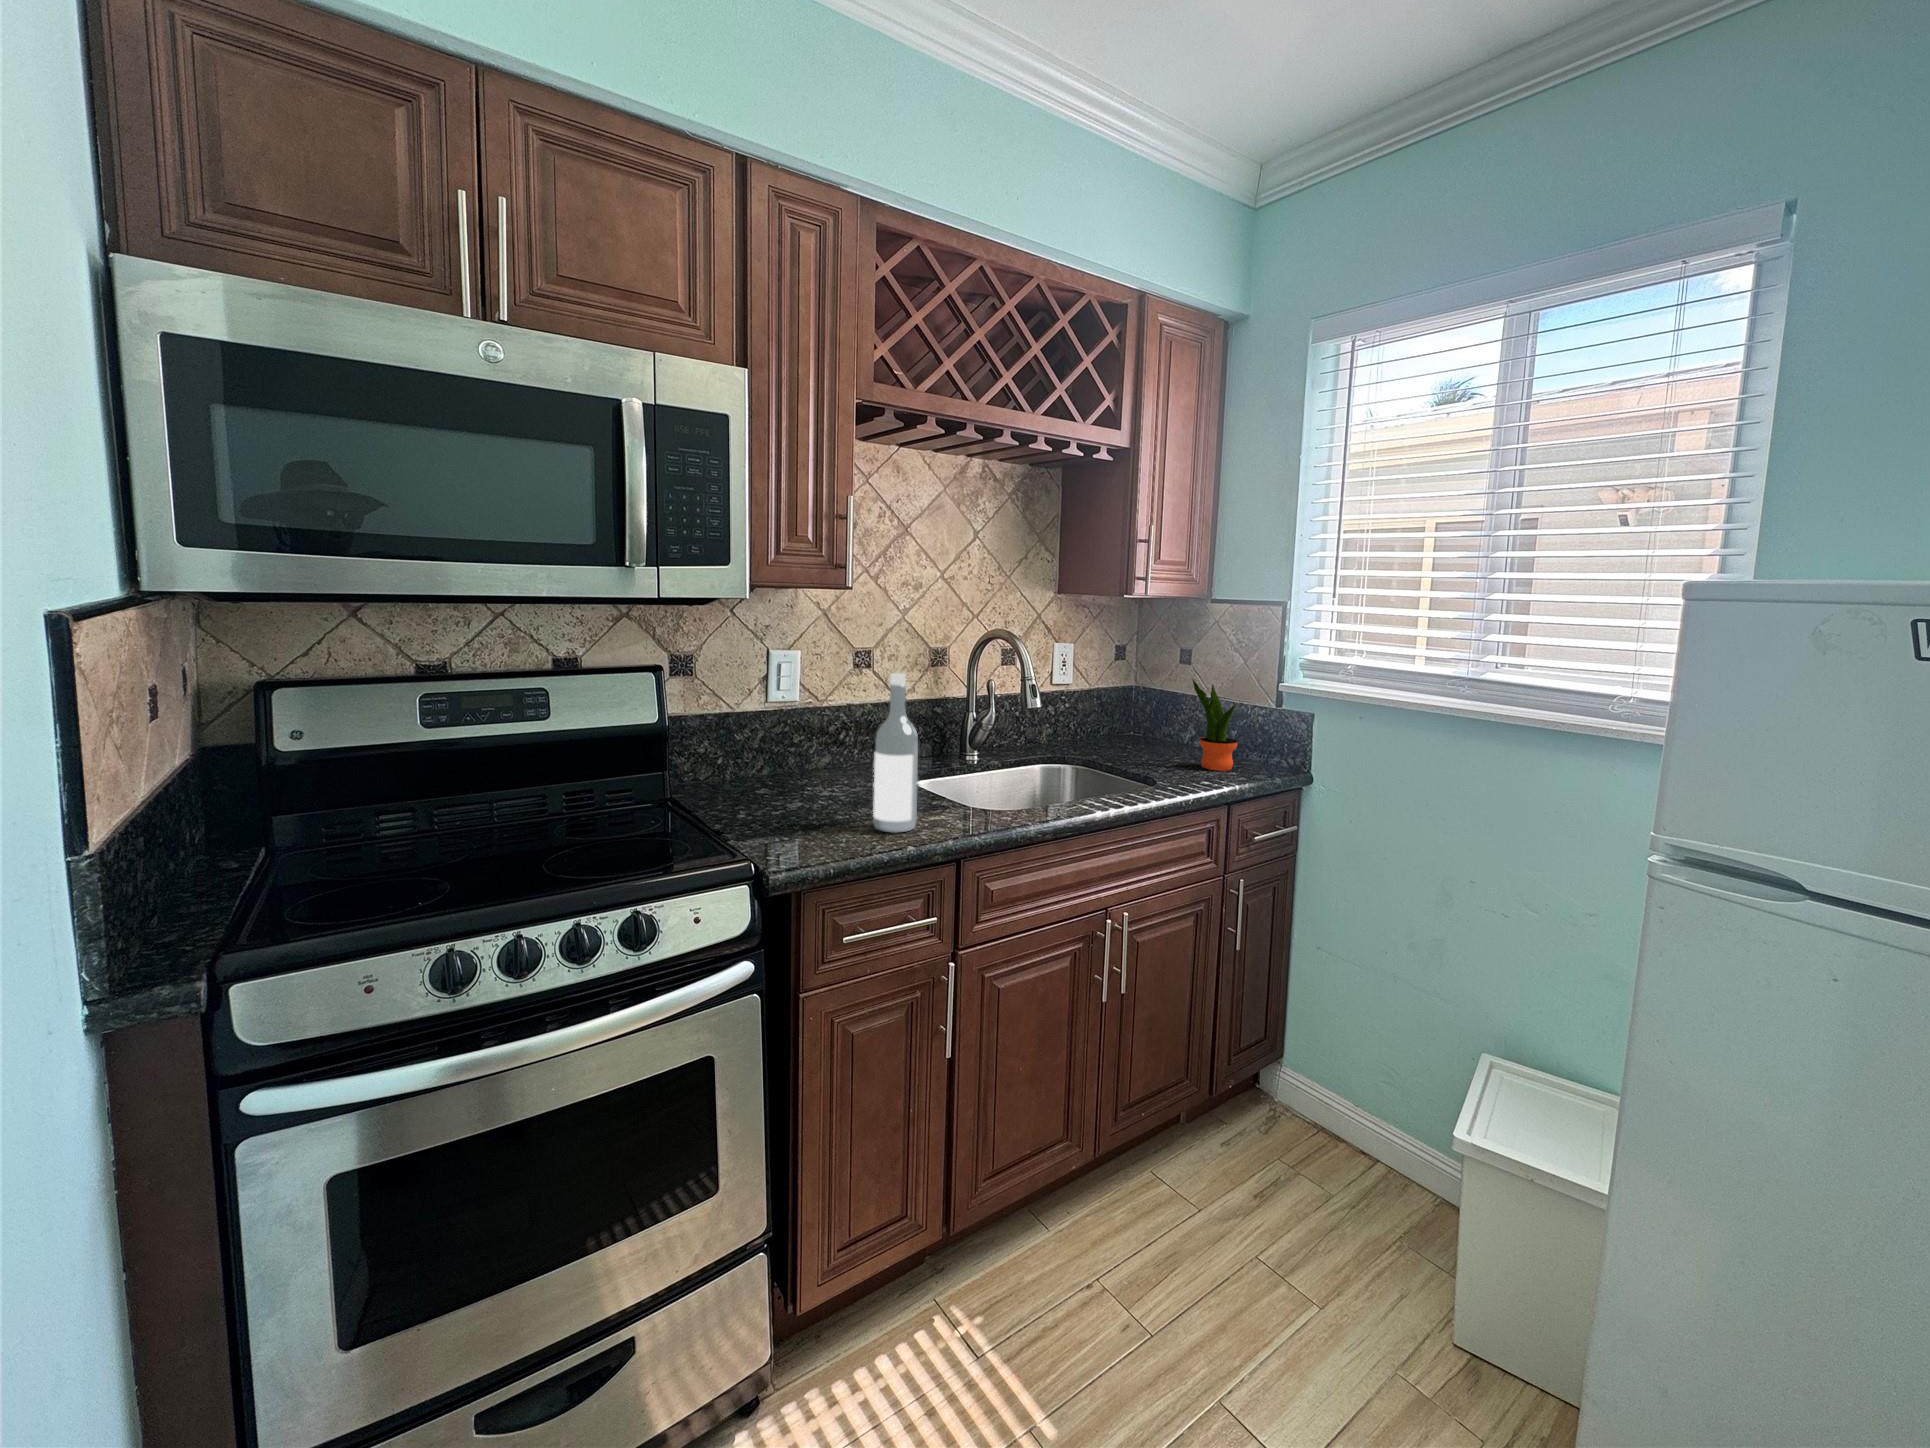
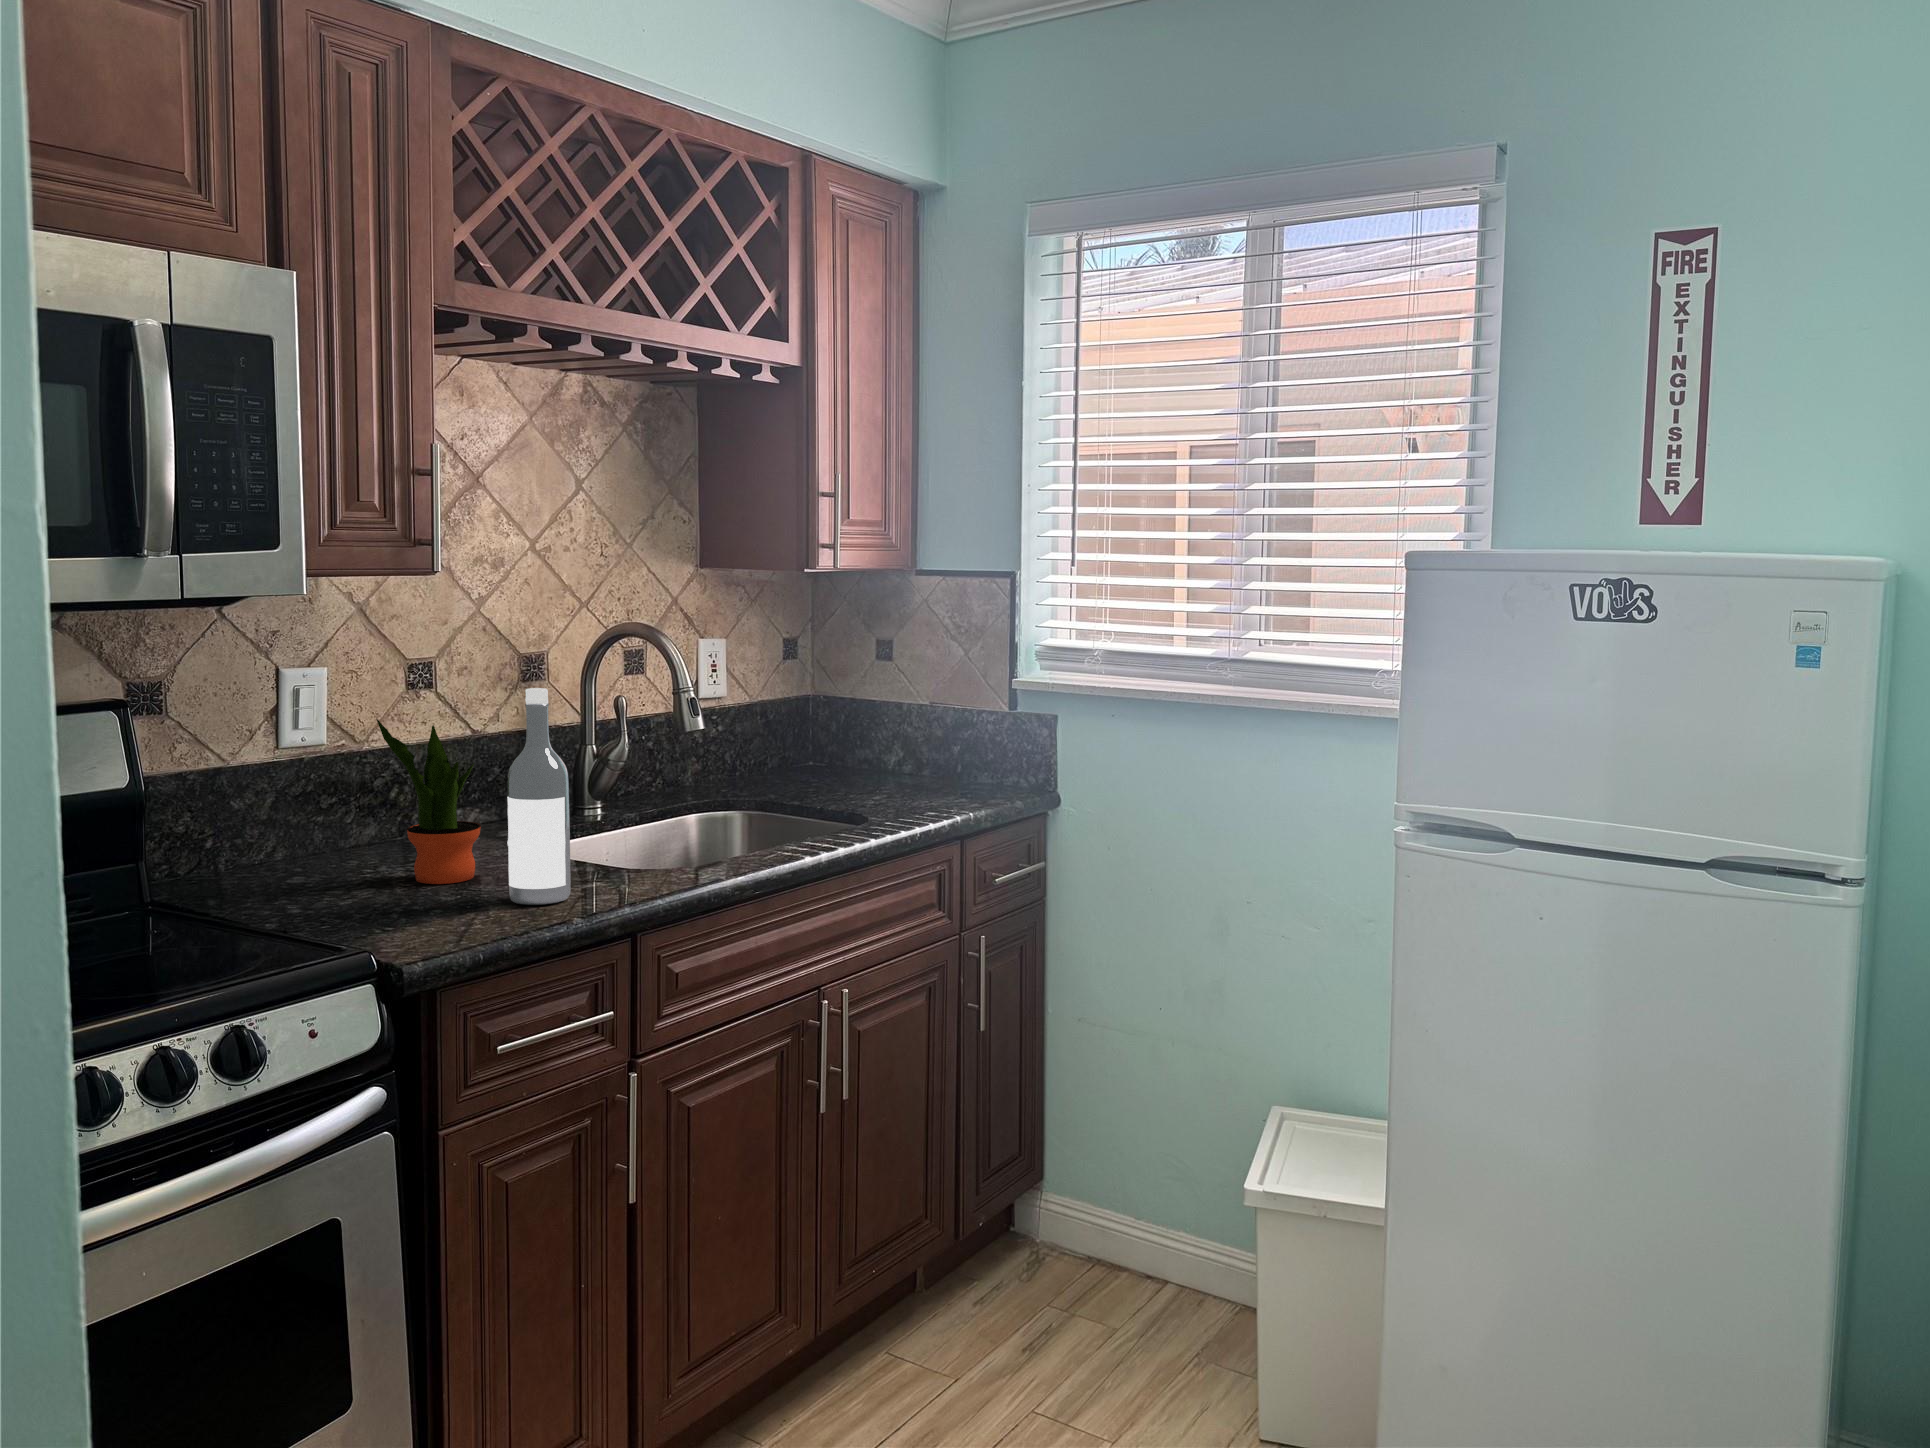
potted plant: present [1193,680,1238,771] -> present [376,719,481,884]

